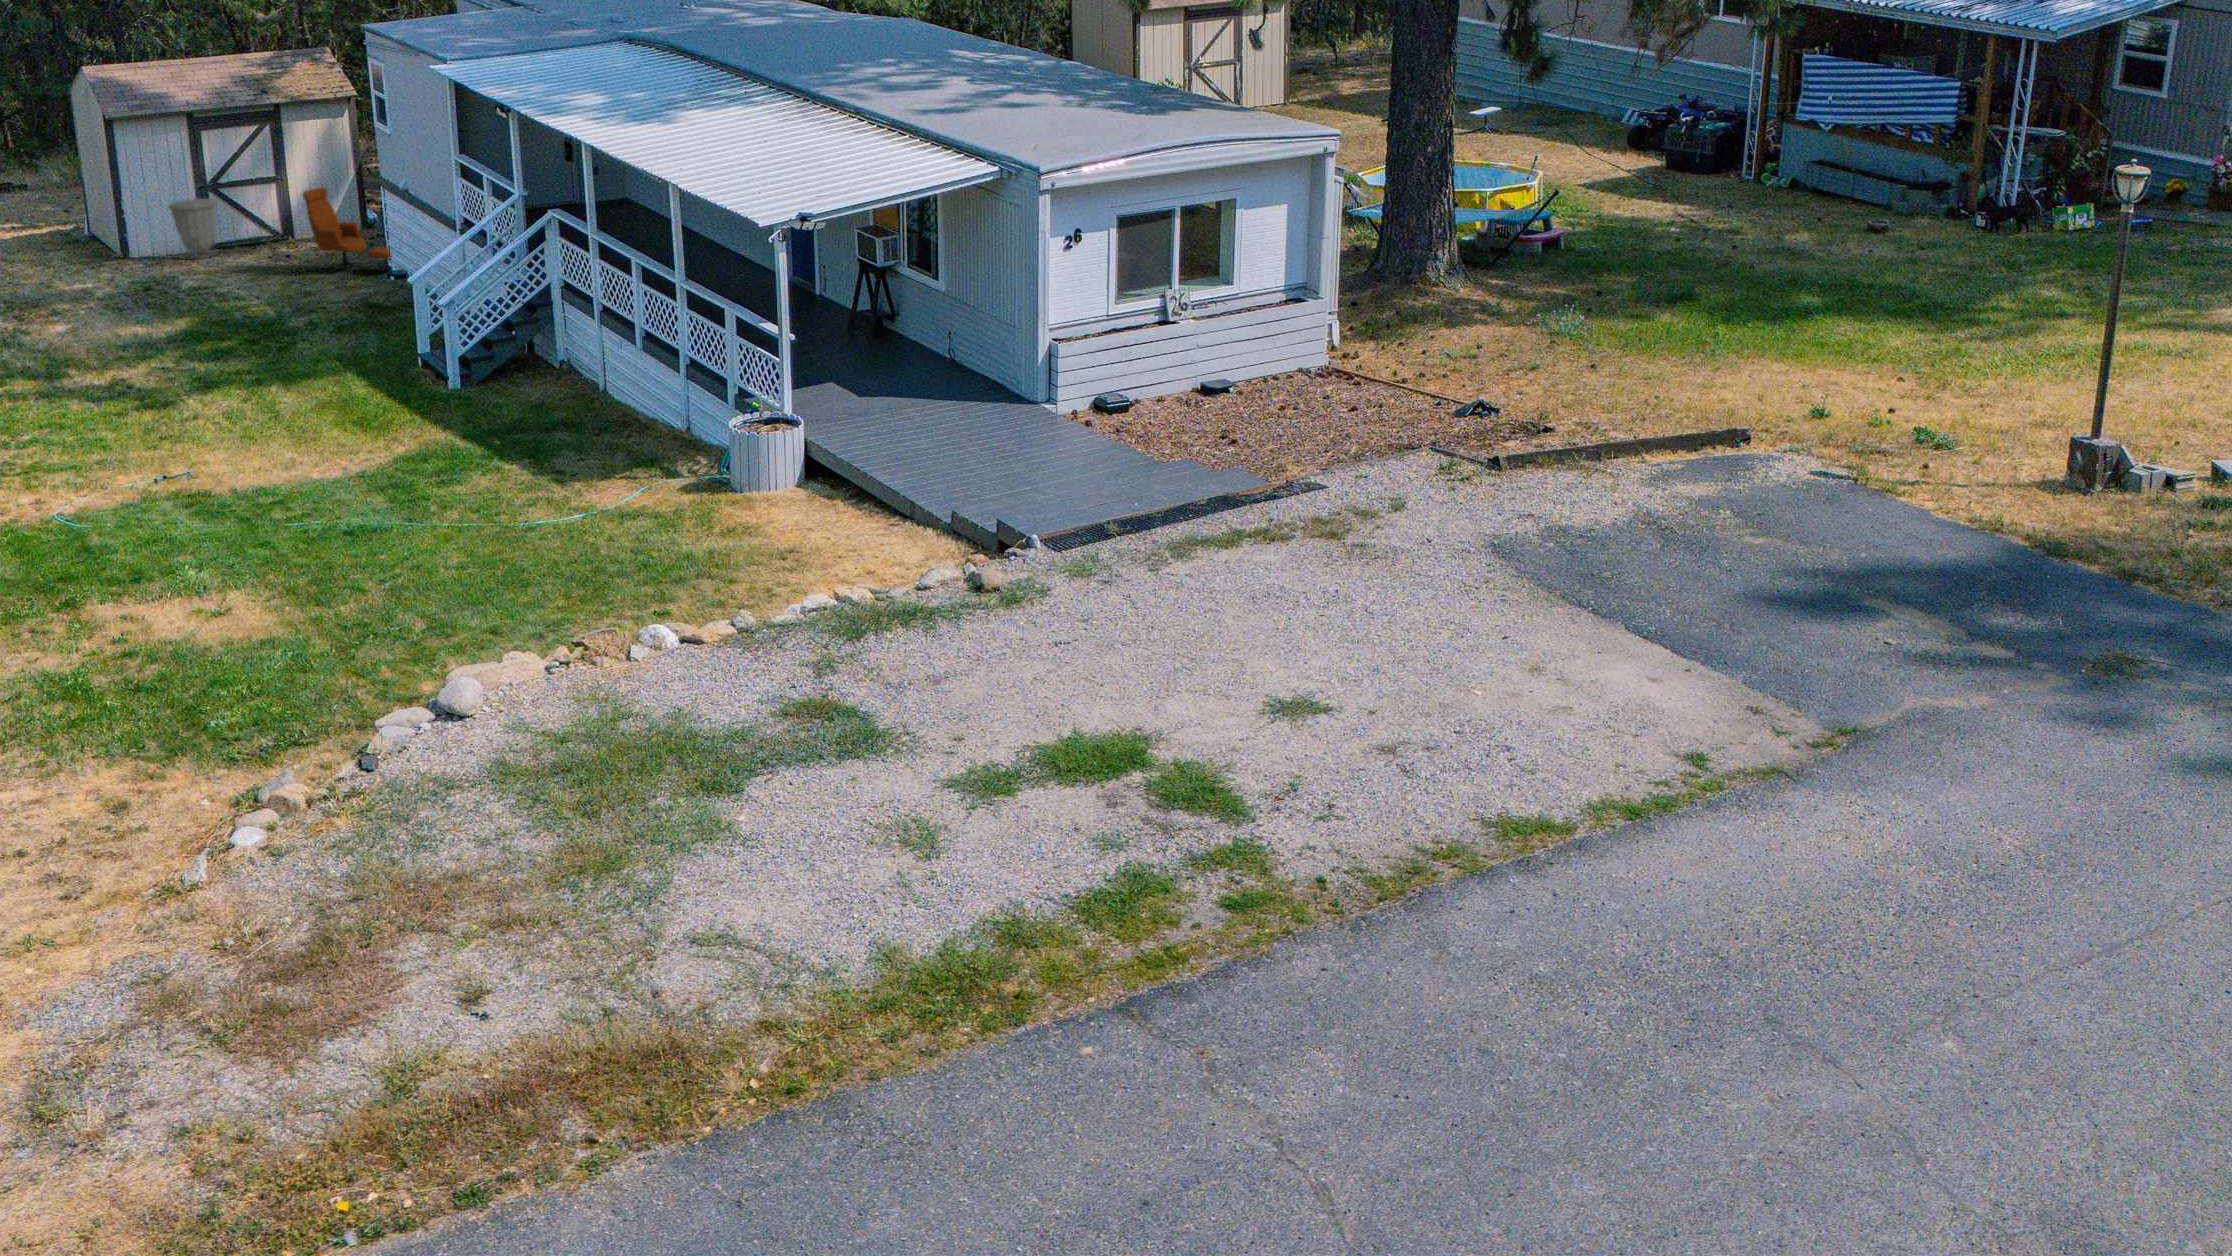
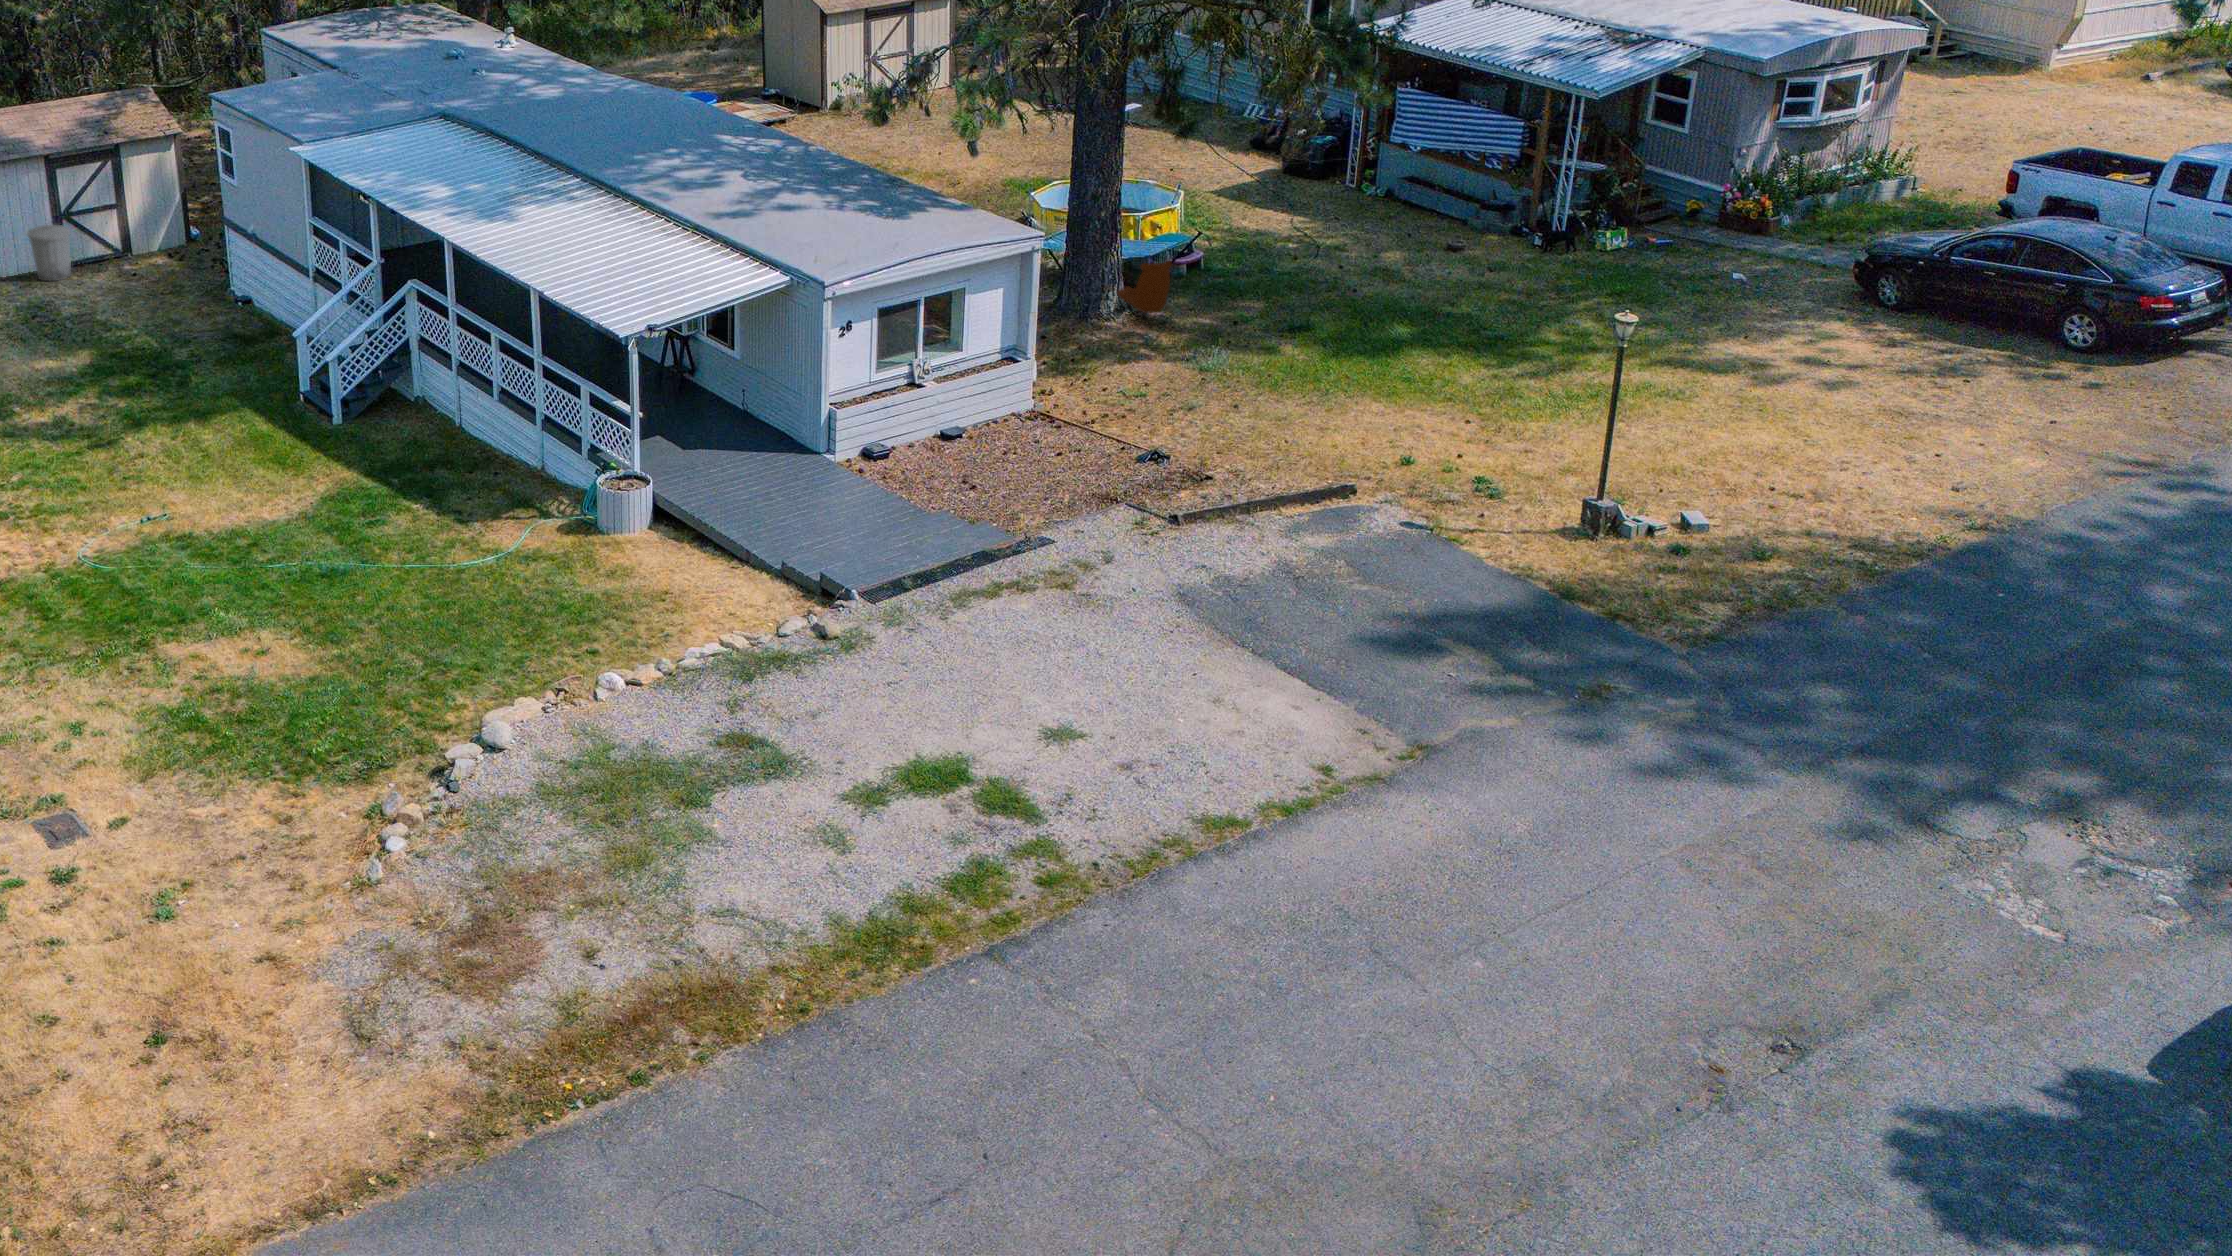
lounge chair: present [303,187,391,271] -> present [1117,262,1172,324]

